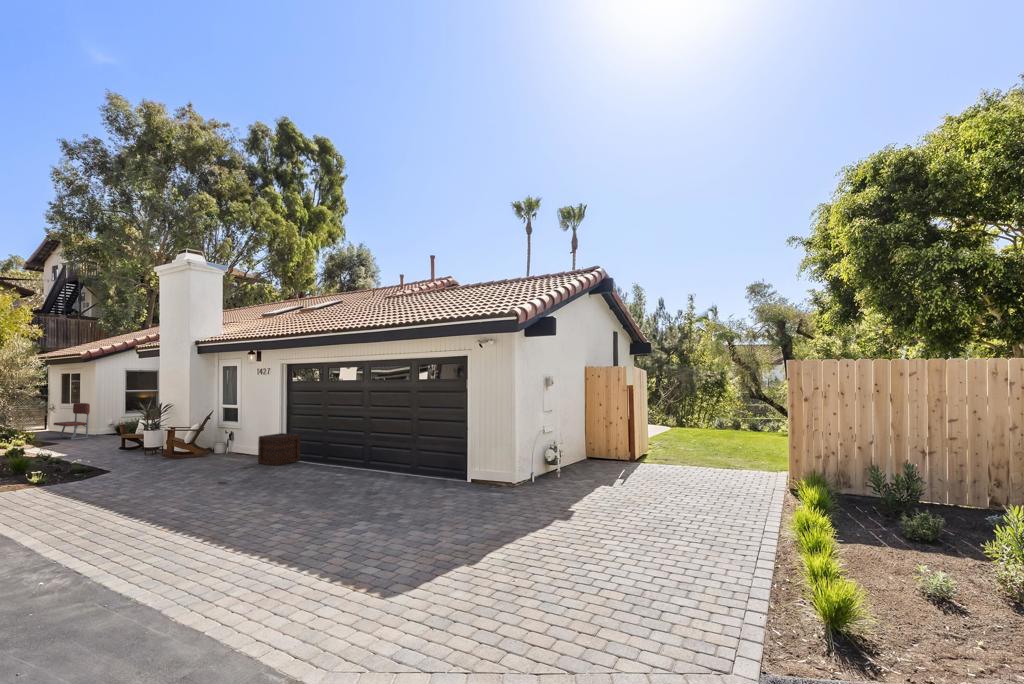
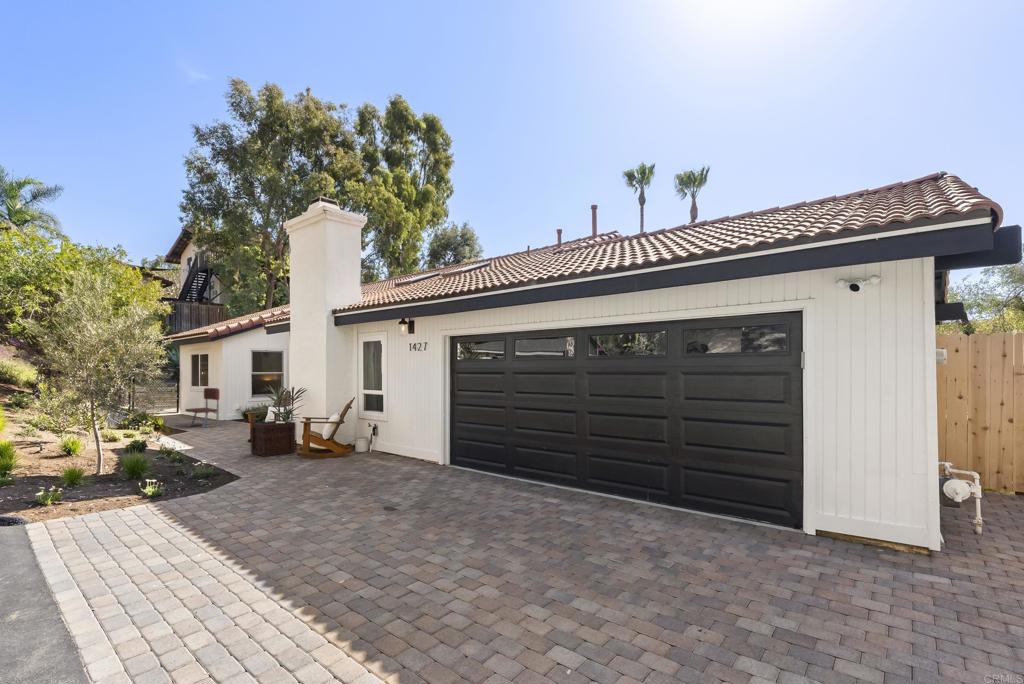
wooden crate: present [258,433,300,466] -> present [251,421,296,457]

